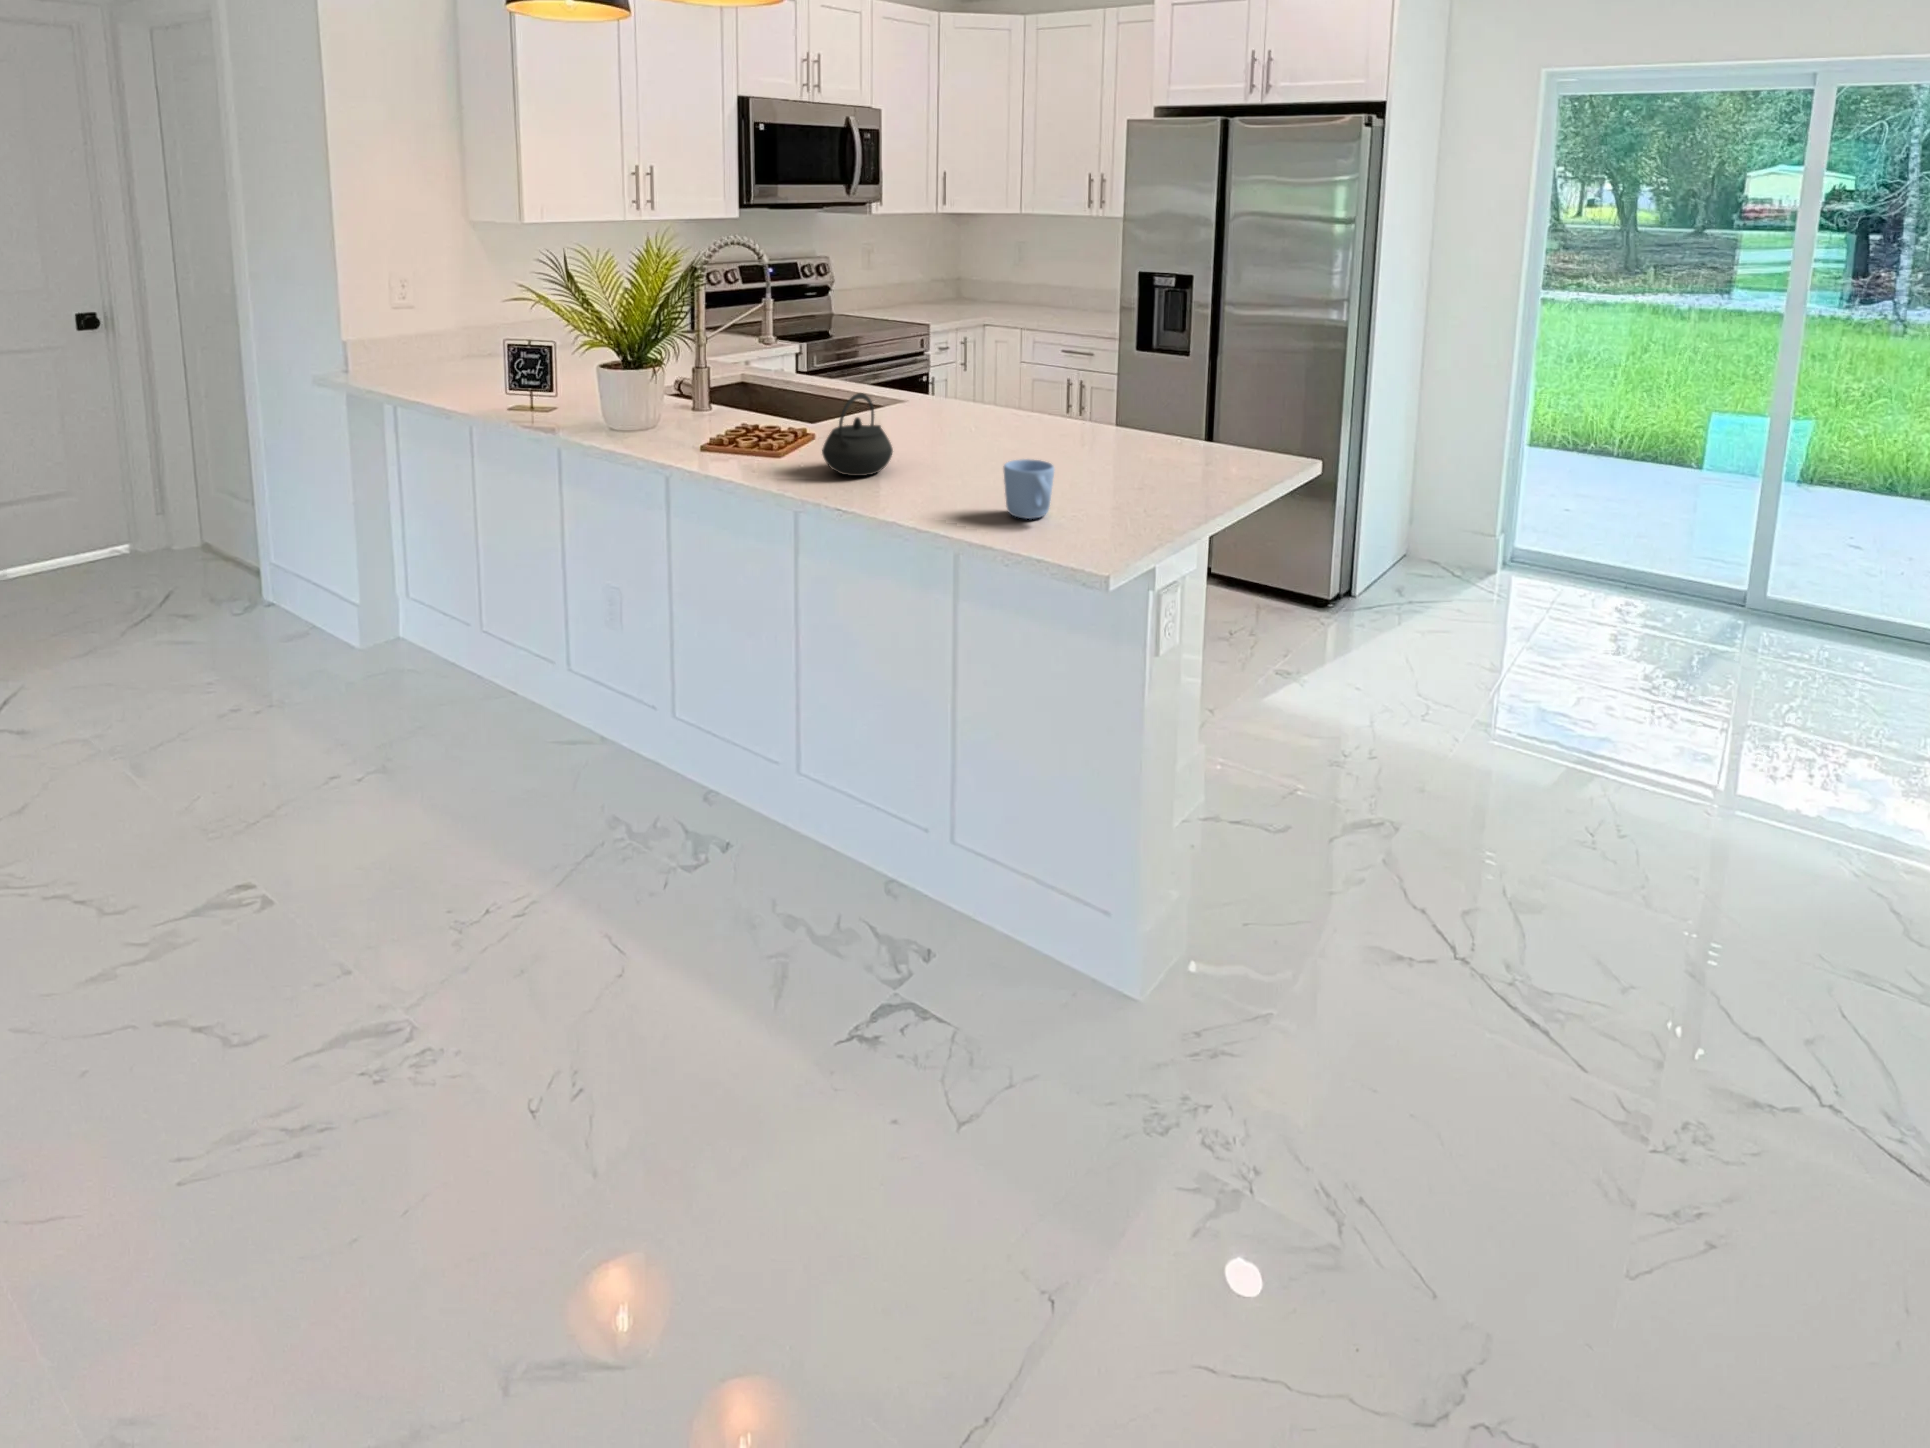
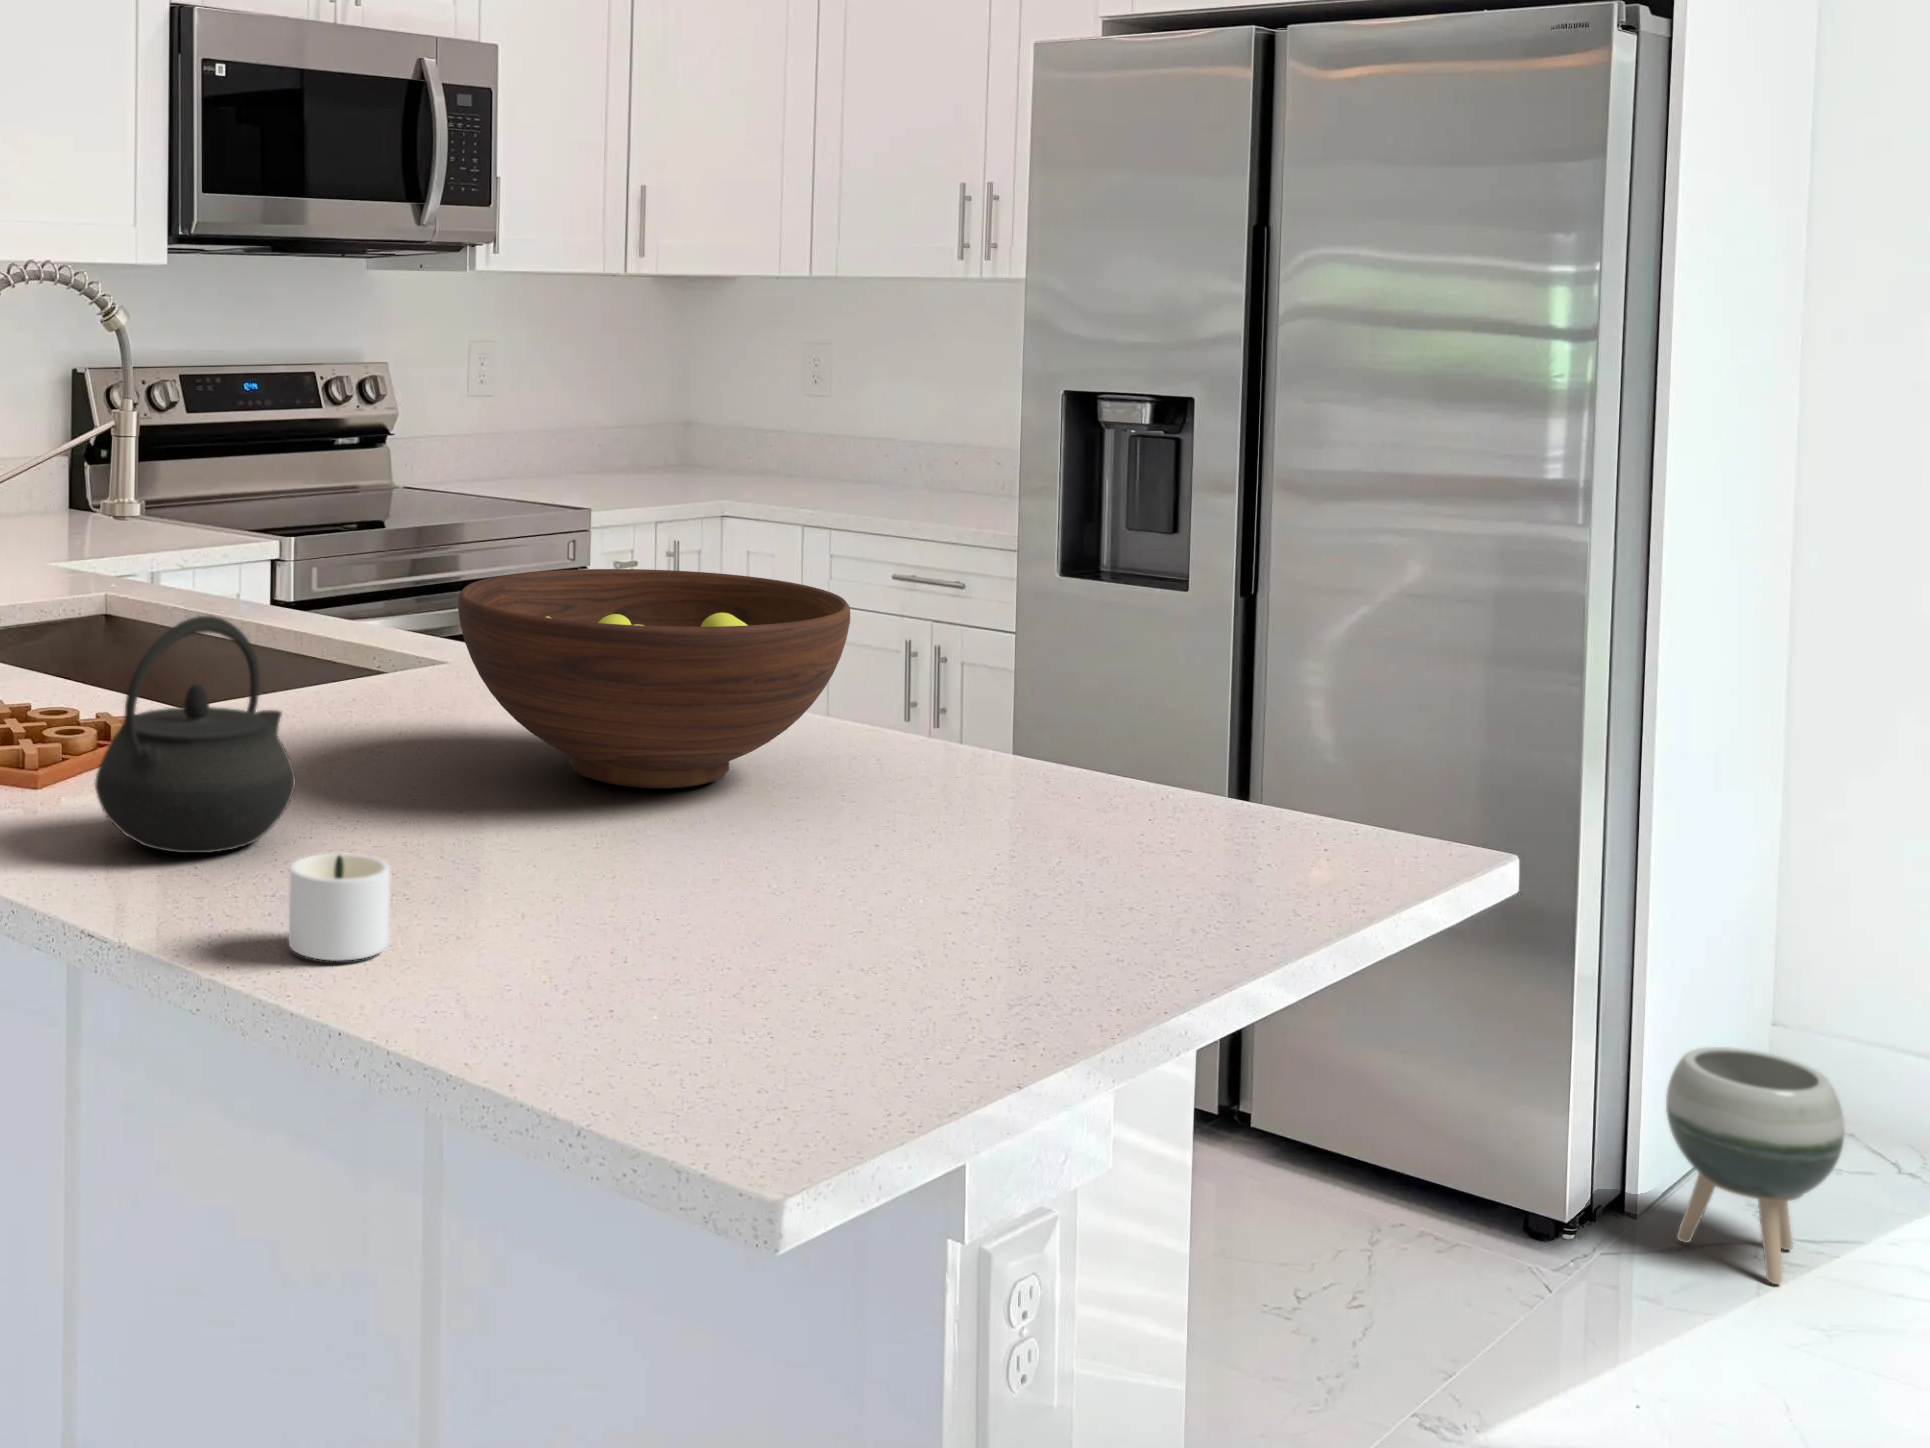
fruit bowl: none [936,366,1079,447] -> present [458,569,850,788]
mug: present [1004,459,1054,519] -> none [536,825,700,1023]
candle: none [915,473,961,506] -> present [289,853,390,961]
planter: none [1368,531,1431,617] -> present [1666,1047,1845,1284]

